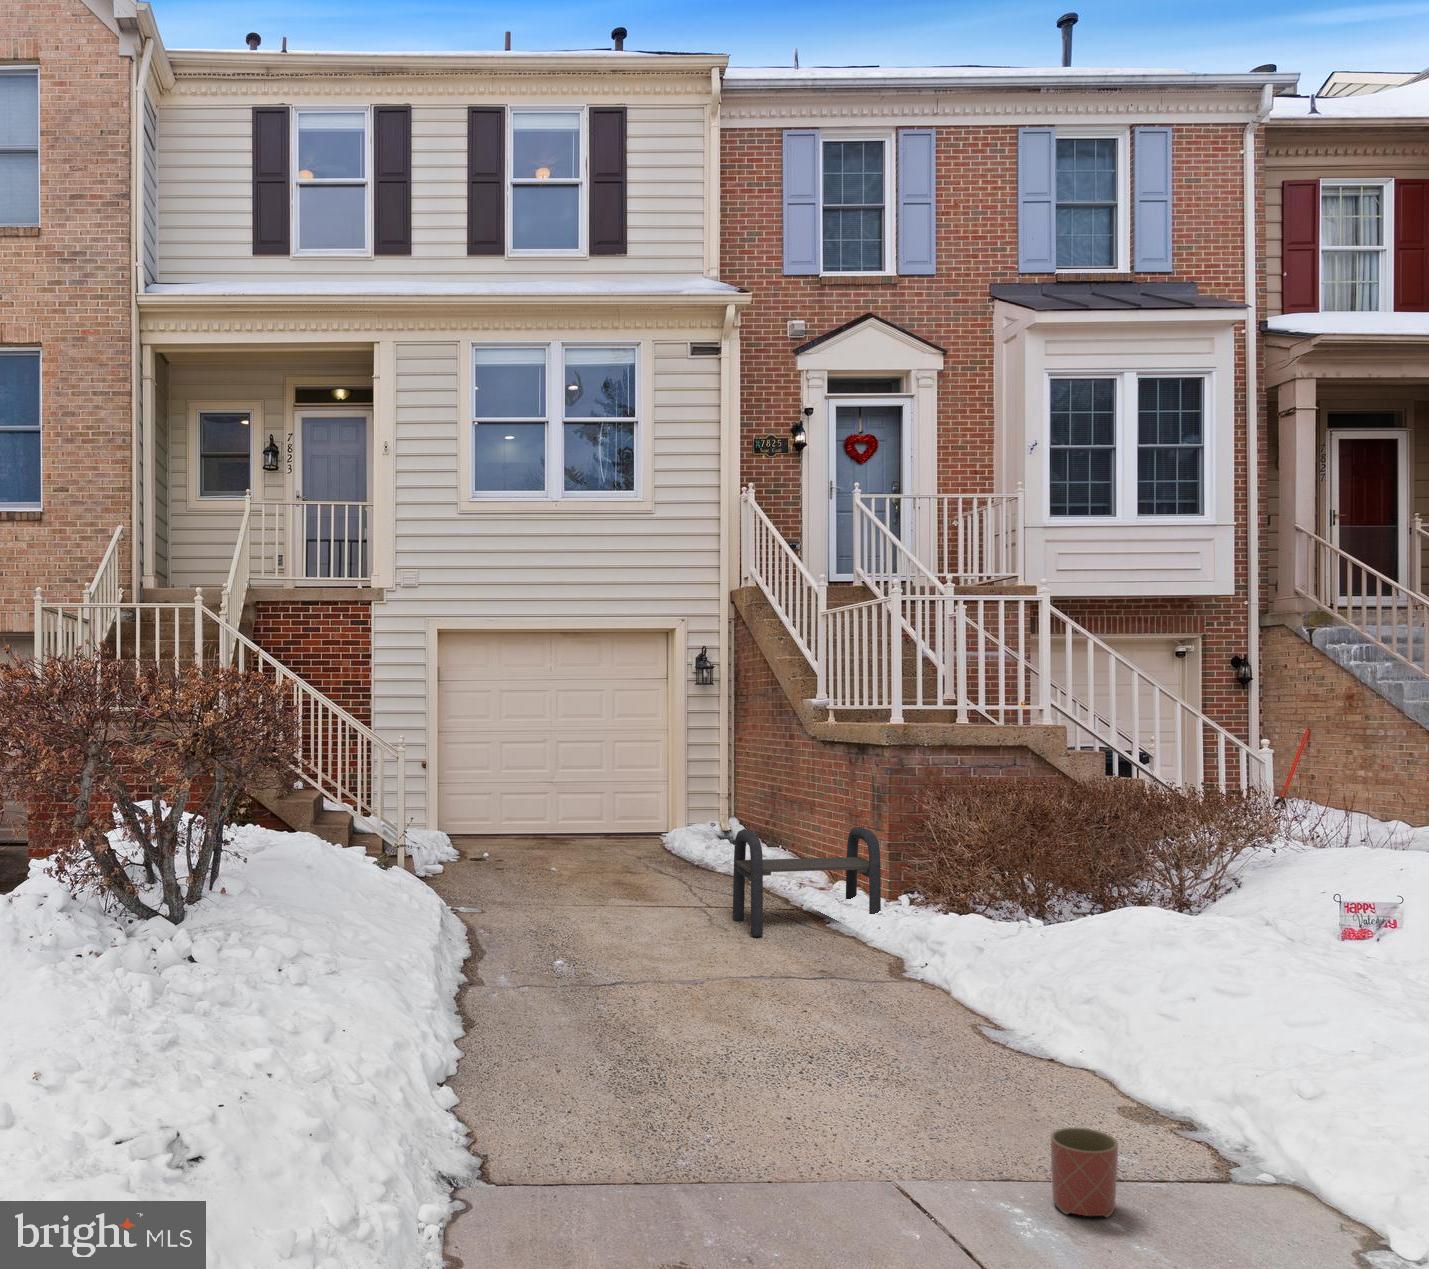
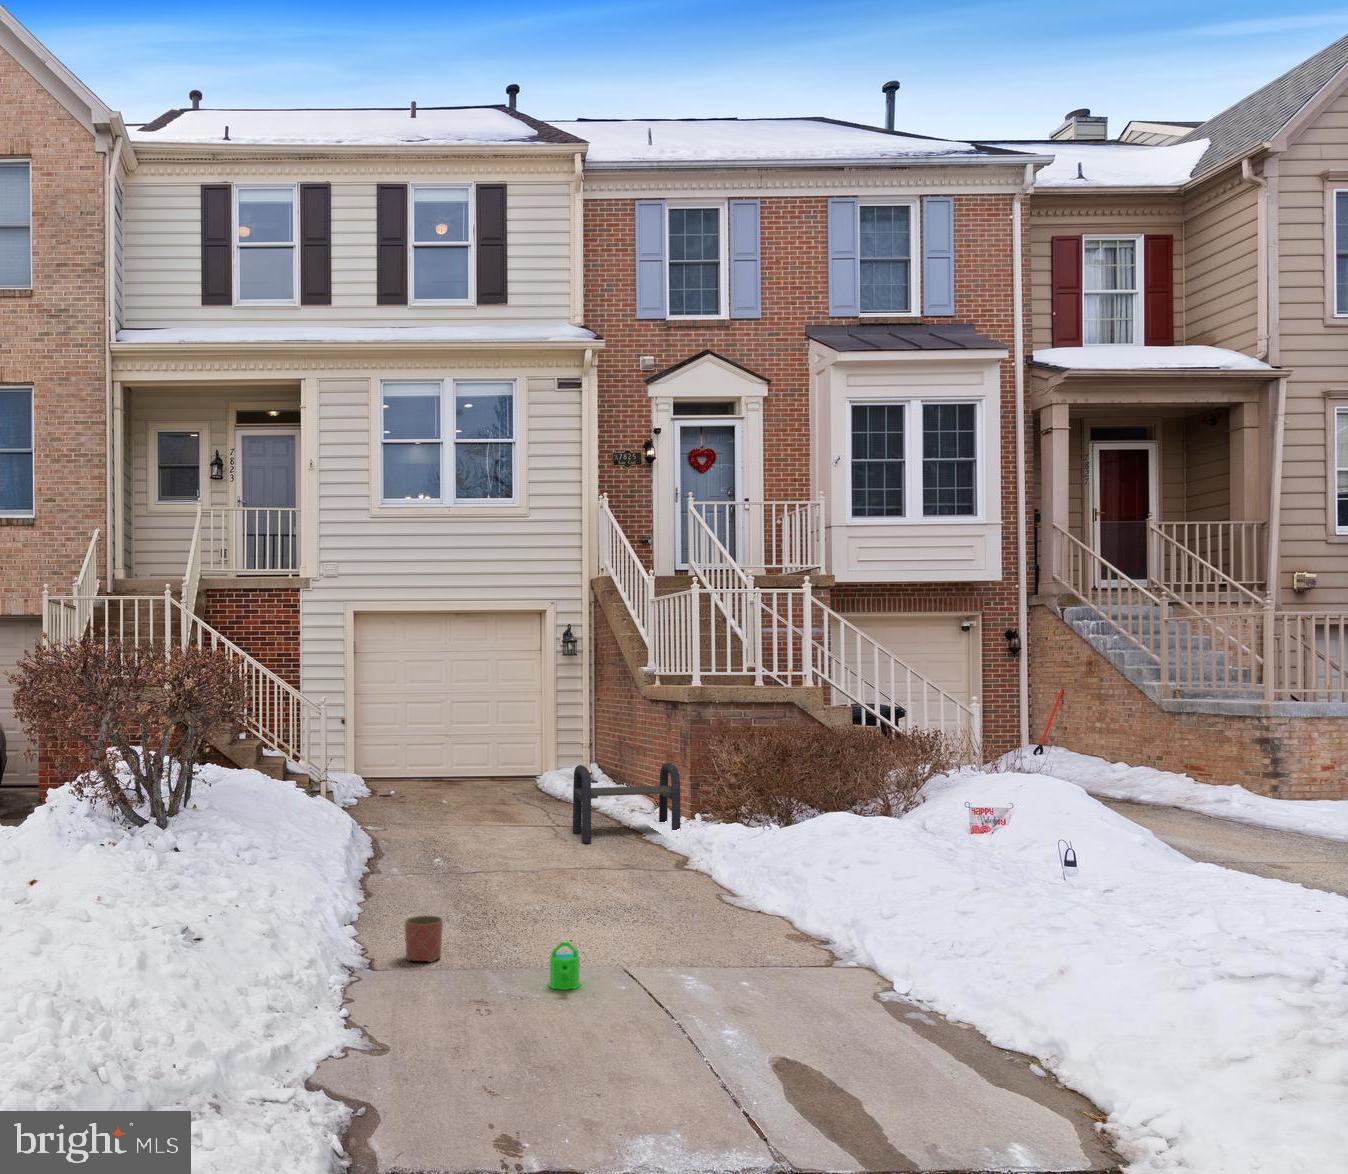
planter: present [1051,1128,1118,1217] -> present [405,915,443,962]
watering can: none [787,1150,845,1237] -> present [548,941,581,990]

